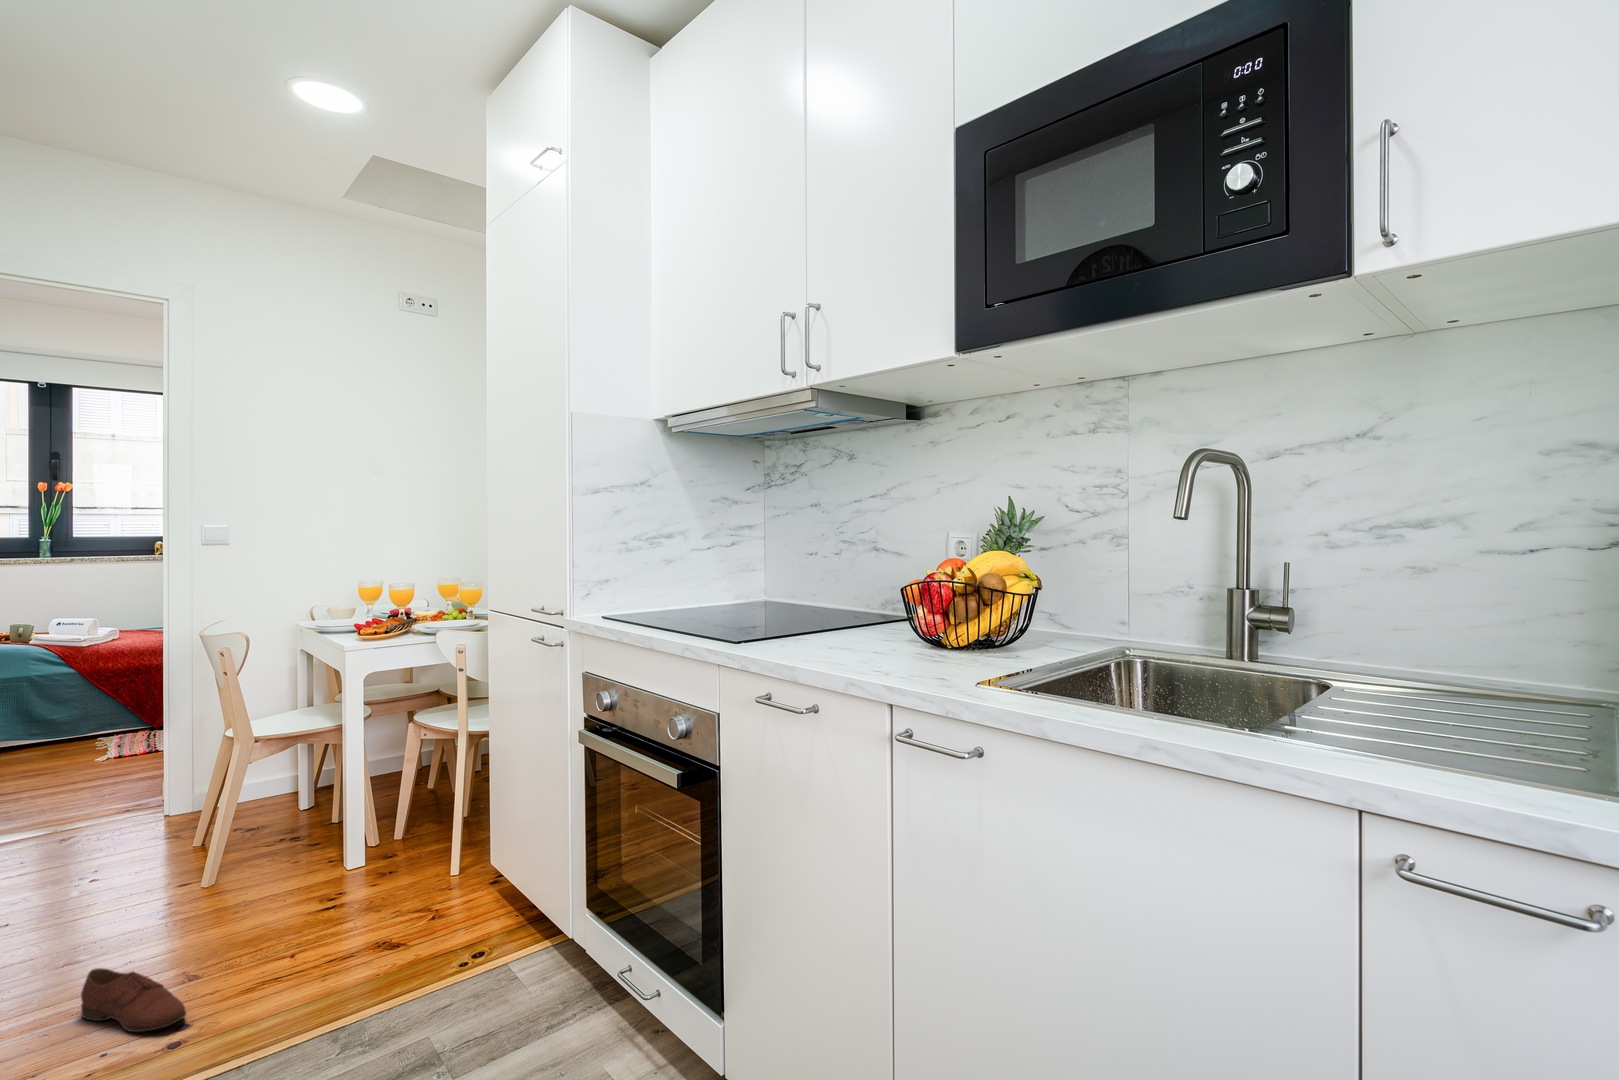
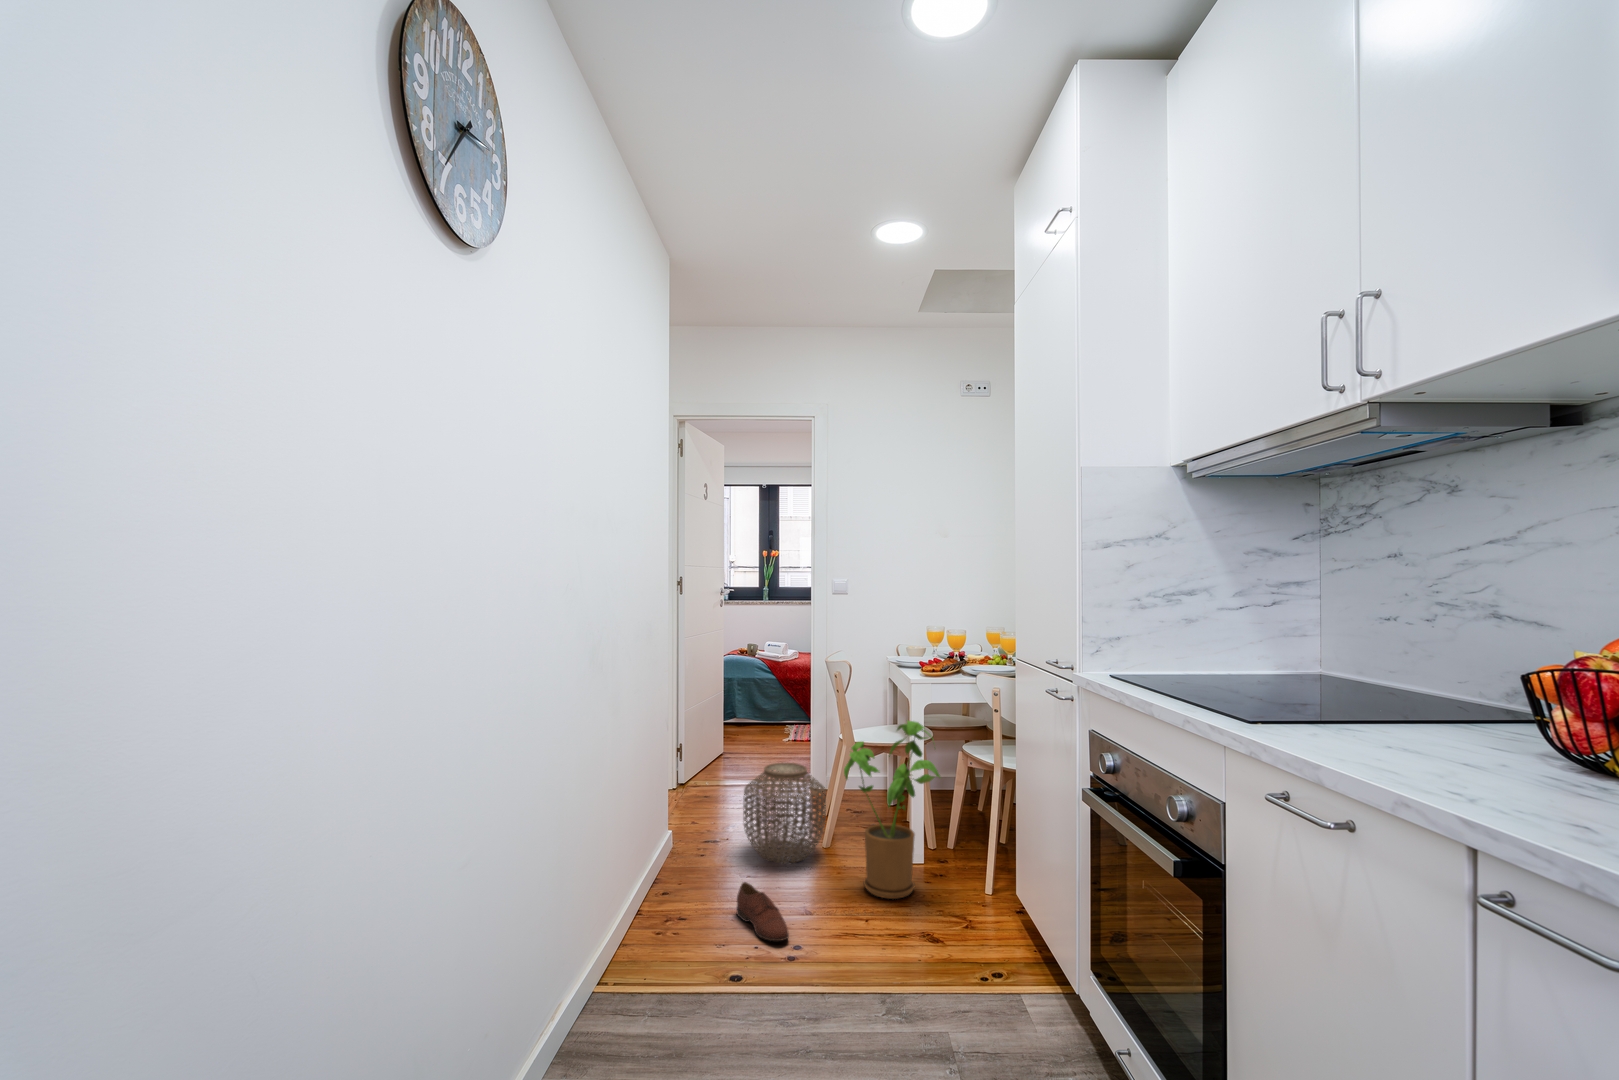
house plant: none [254,702,399,922] -> present [844,721,940,899]
woven basket: none [69,787,220,930] -> present [743,763,826,863]

